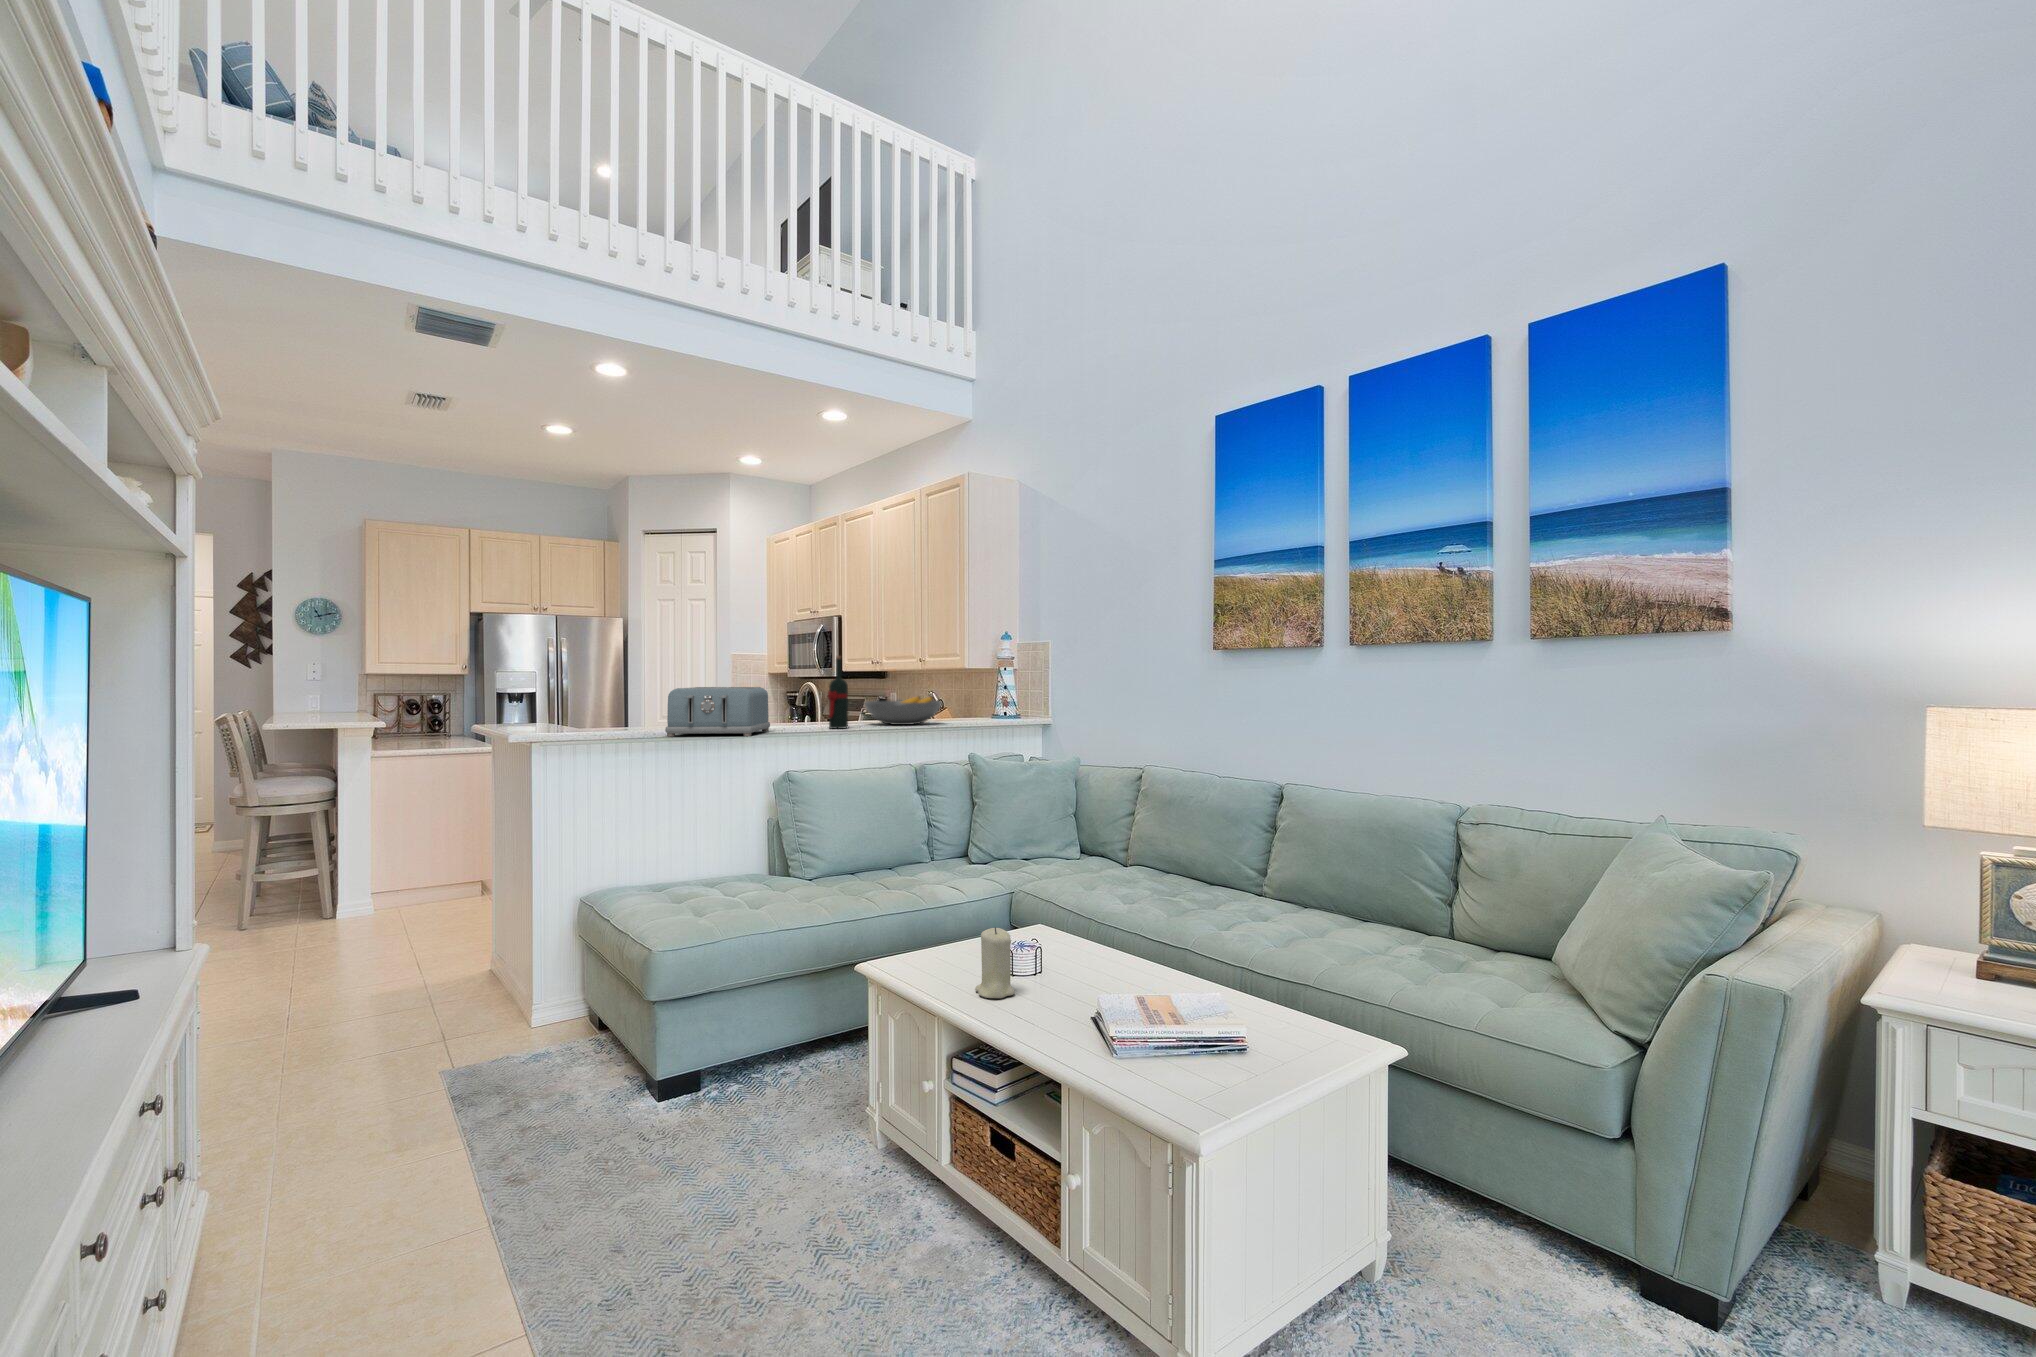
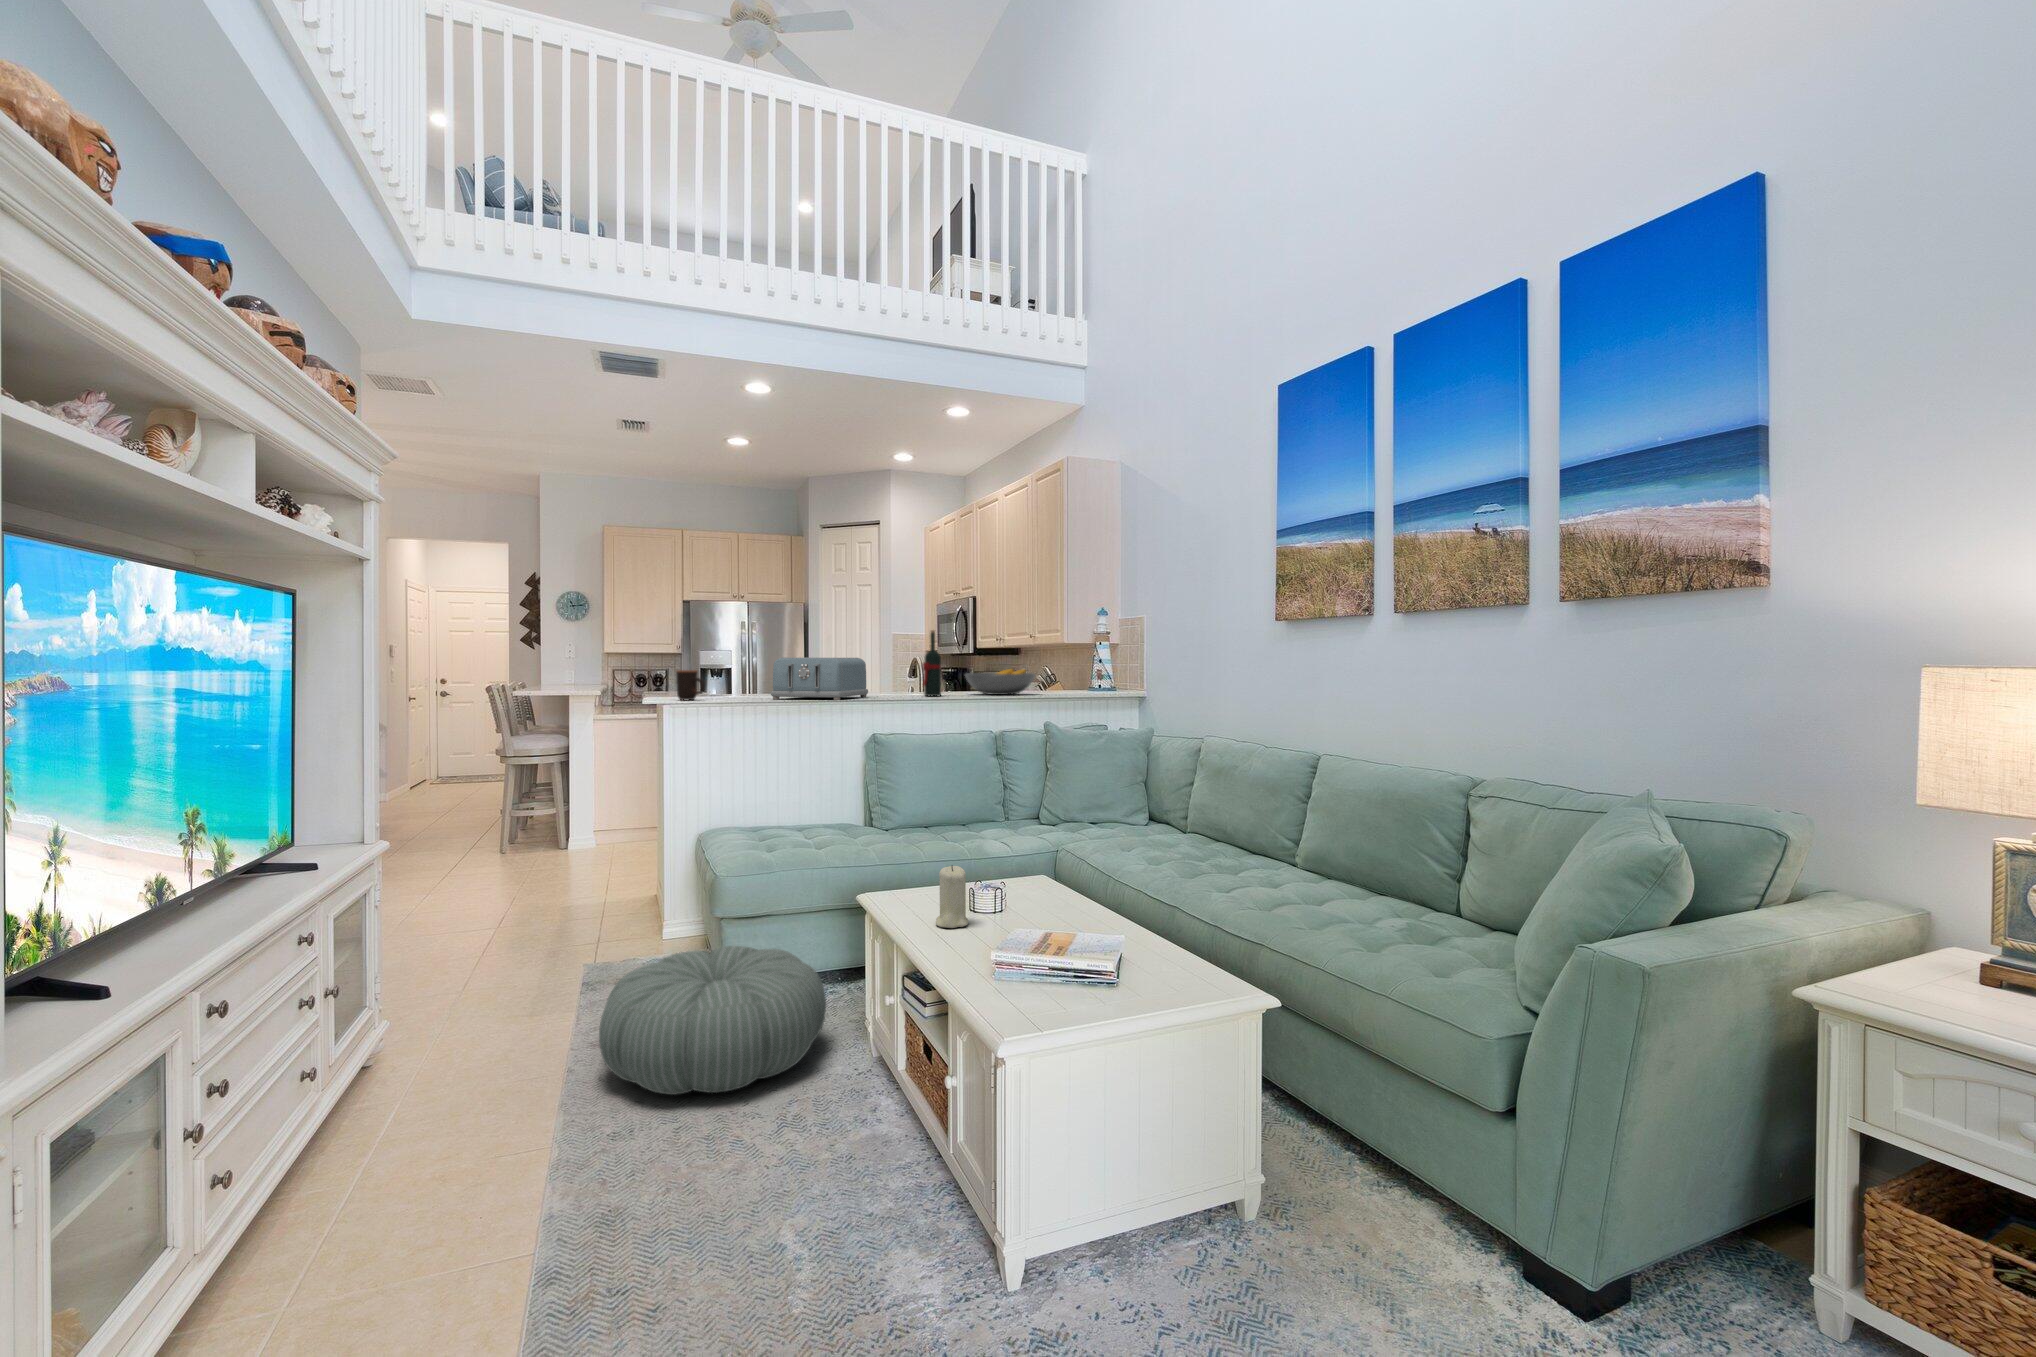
mug: none [549,704,588,741] -> present [676,670,704,700]
pouf: none [548,1035,821,1234] -> present [599,946,826,1095]

